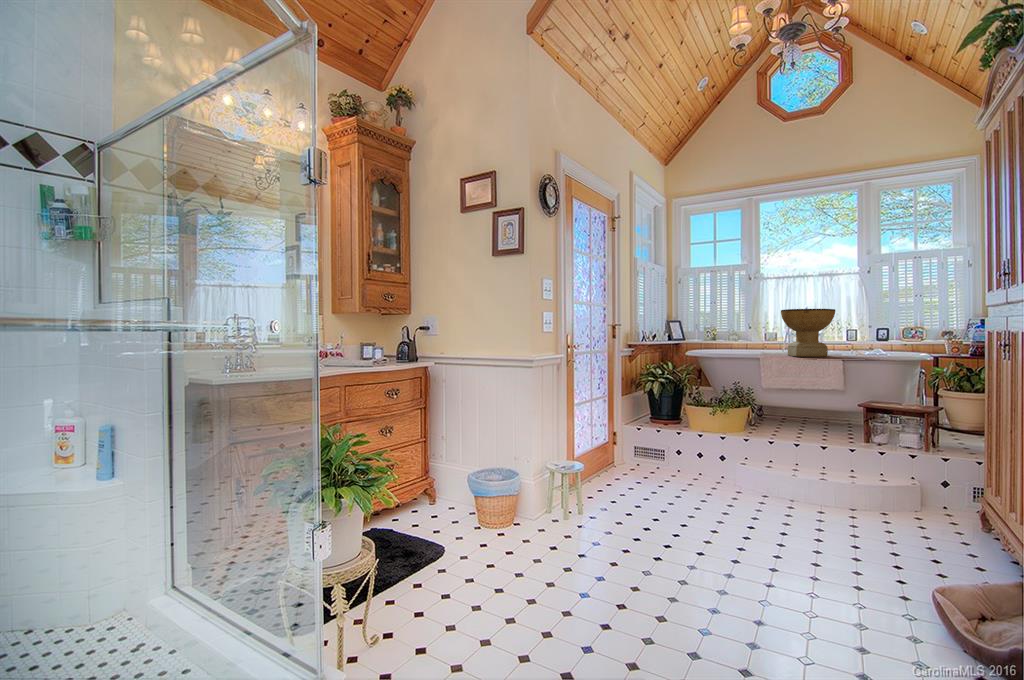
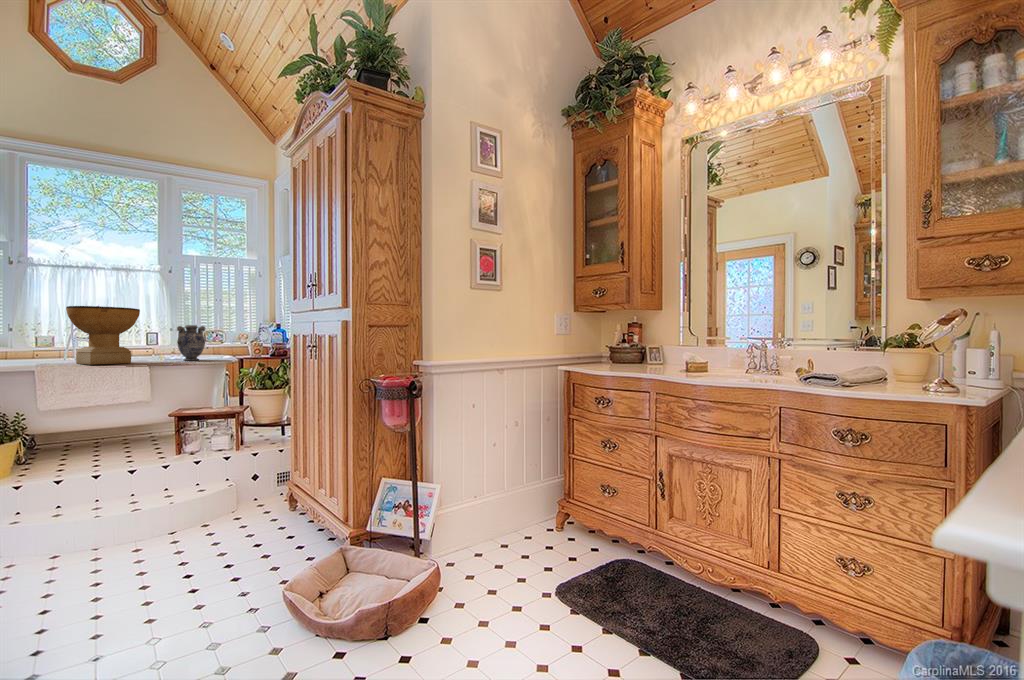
decorative vase: none [869,322,898,357] -> present [177,325,206,361]

